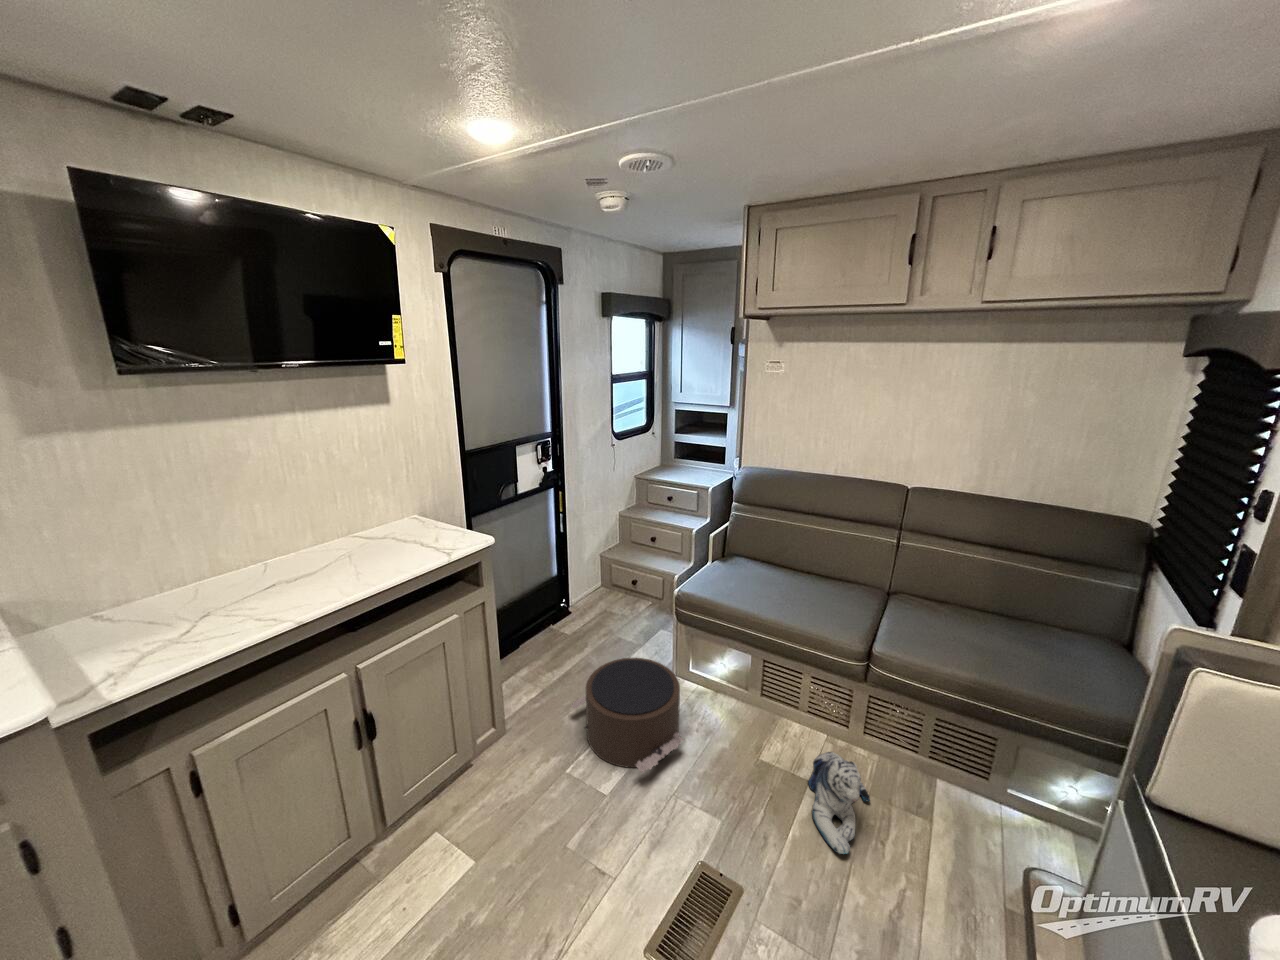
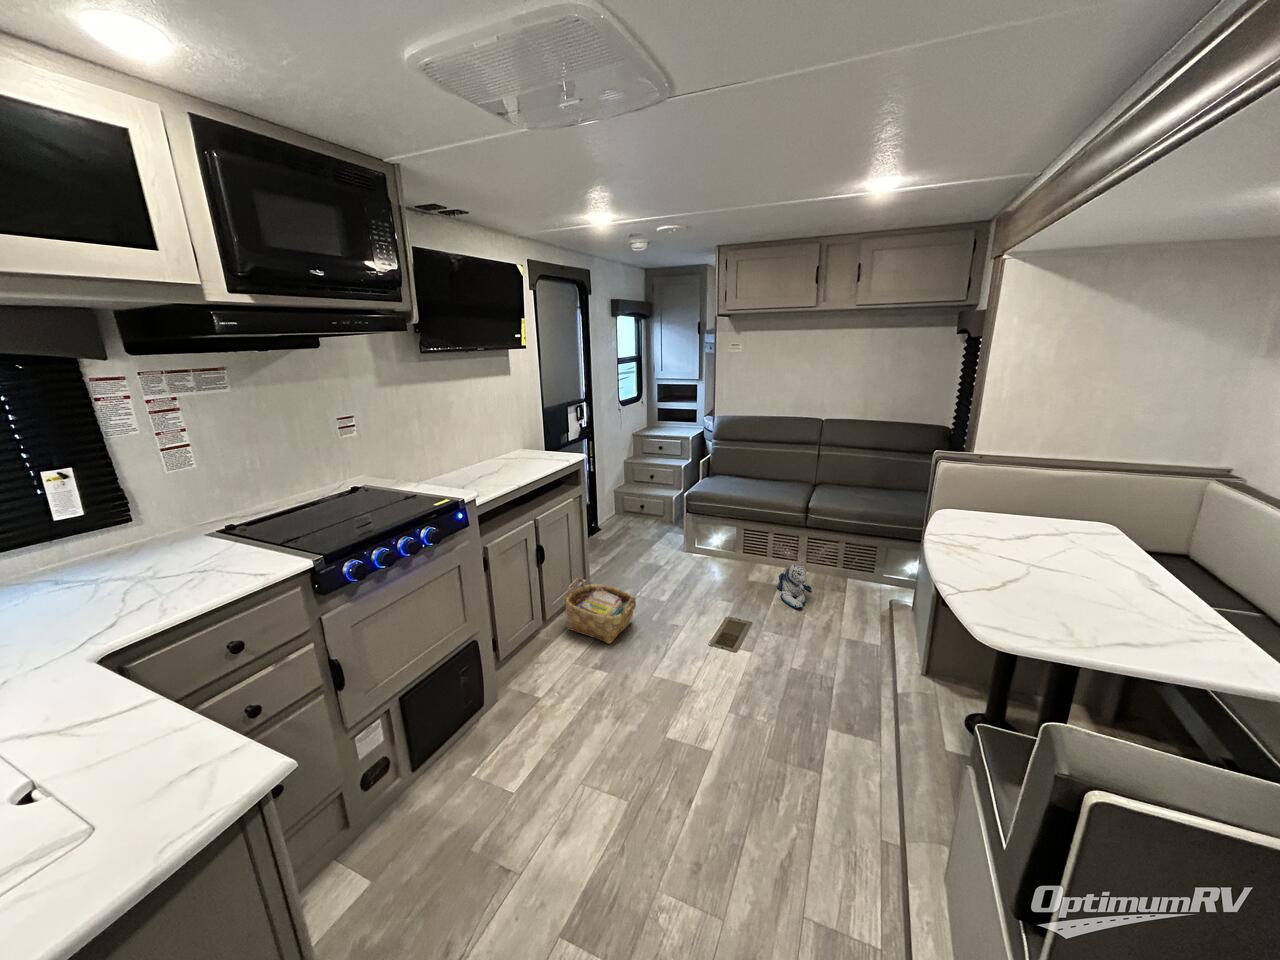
pouf: present [571,658,684,772] -> none [626,537,703,592]
woven basket: none [414,755,539,906] -> present [564,578,636,644]

